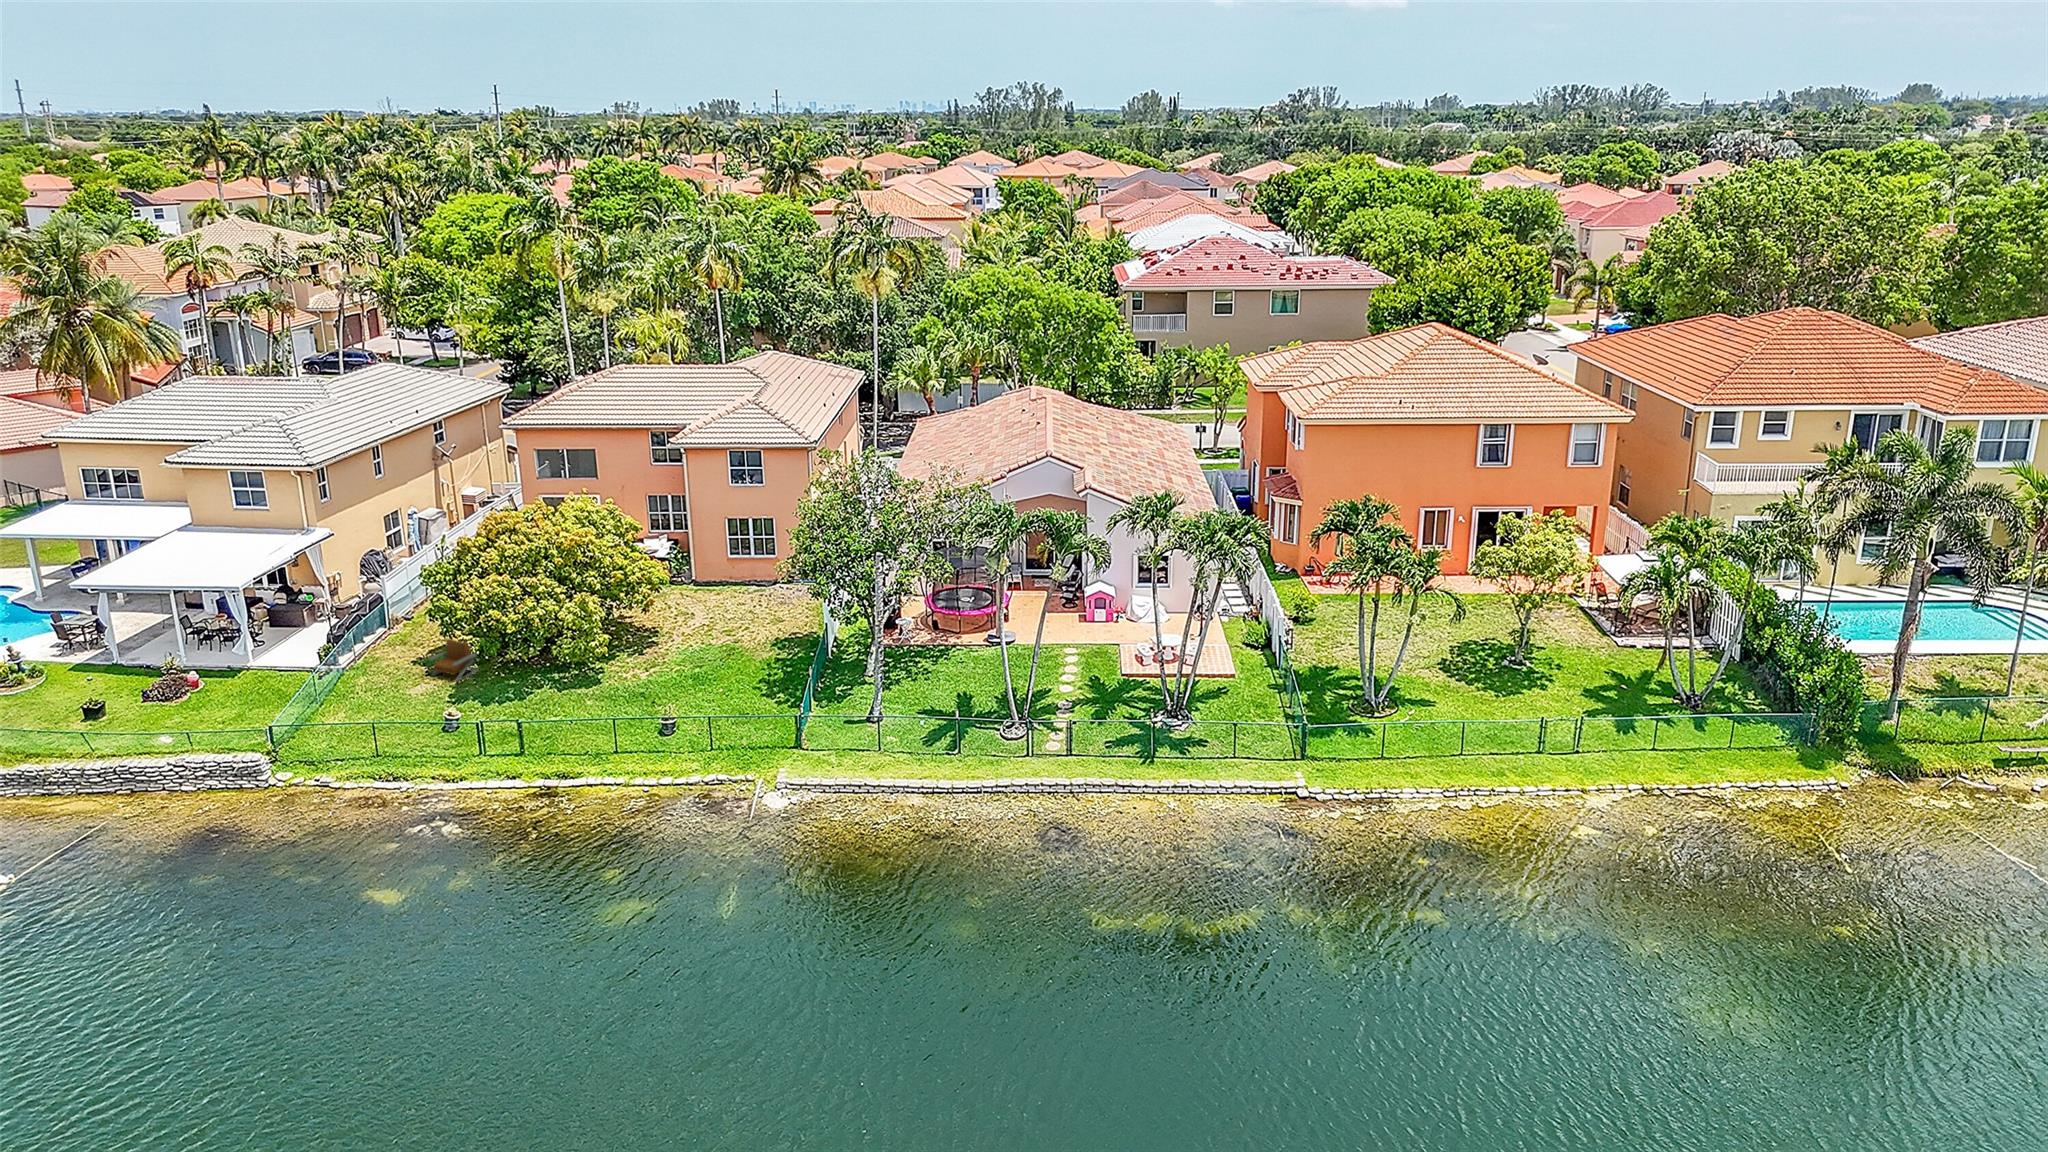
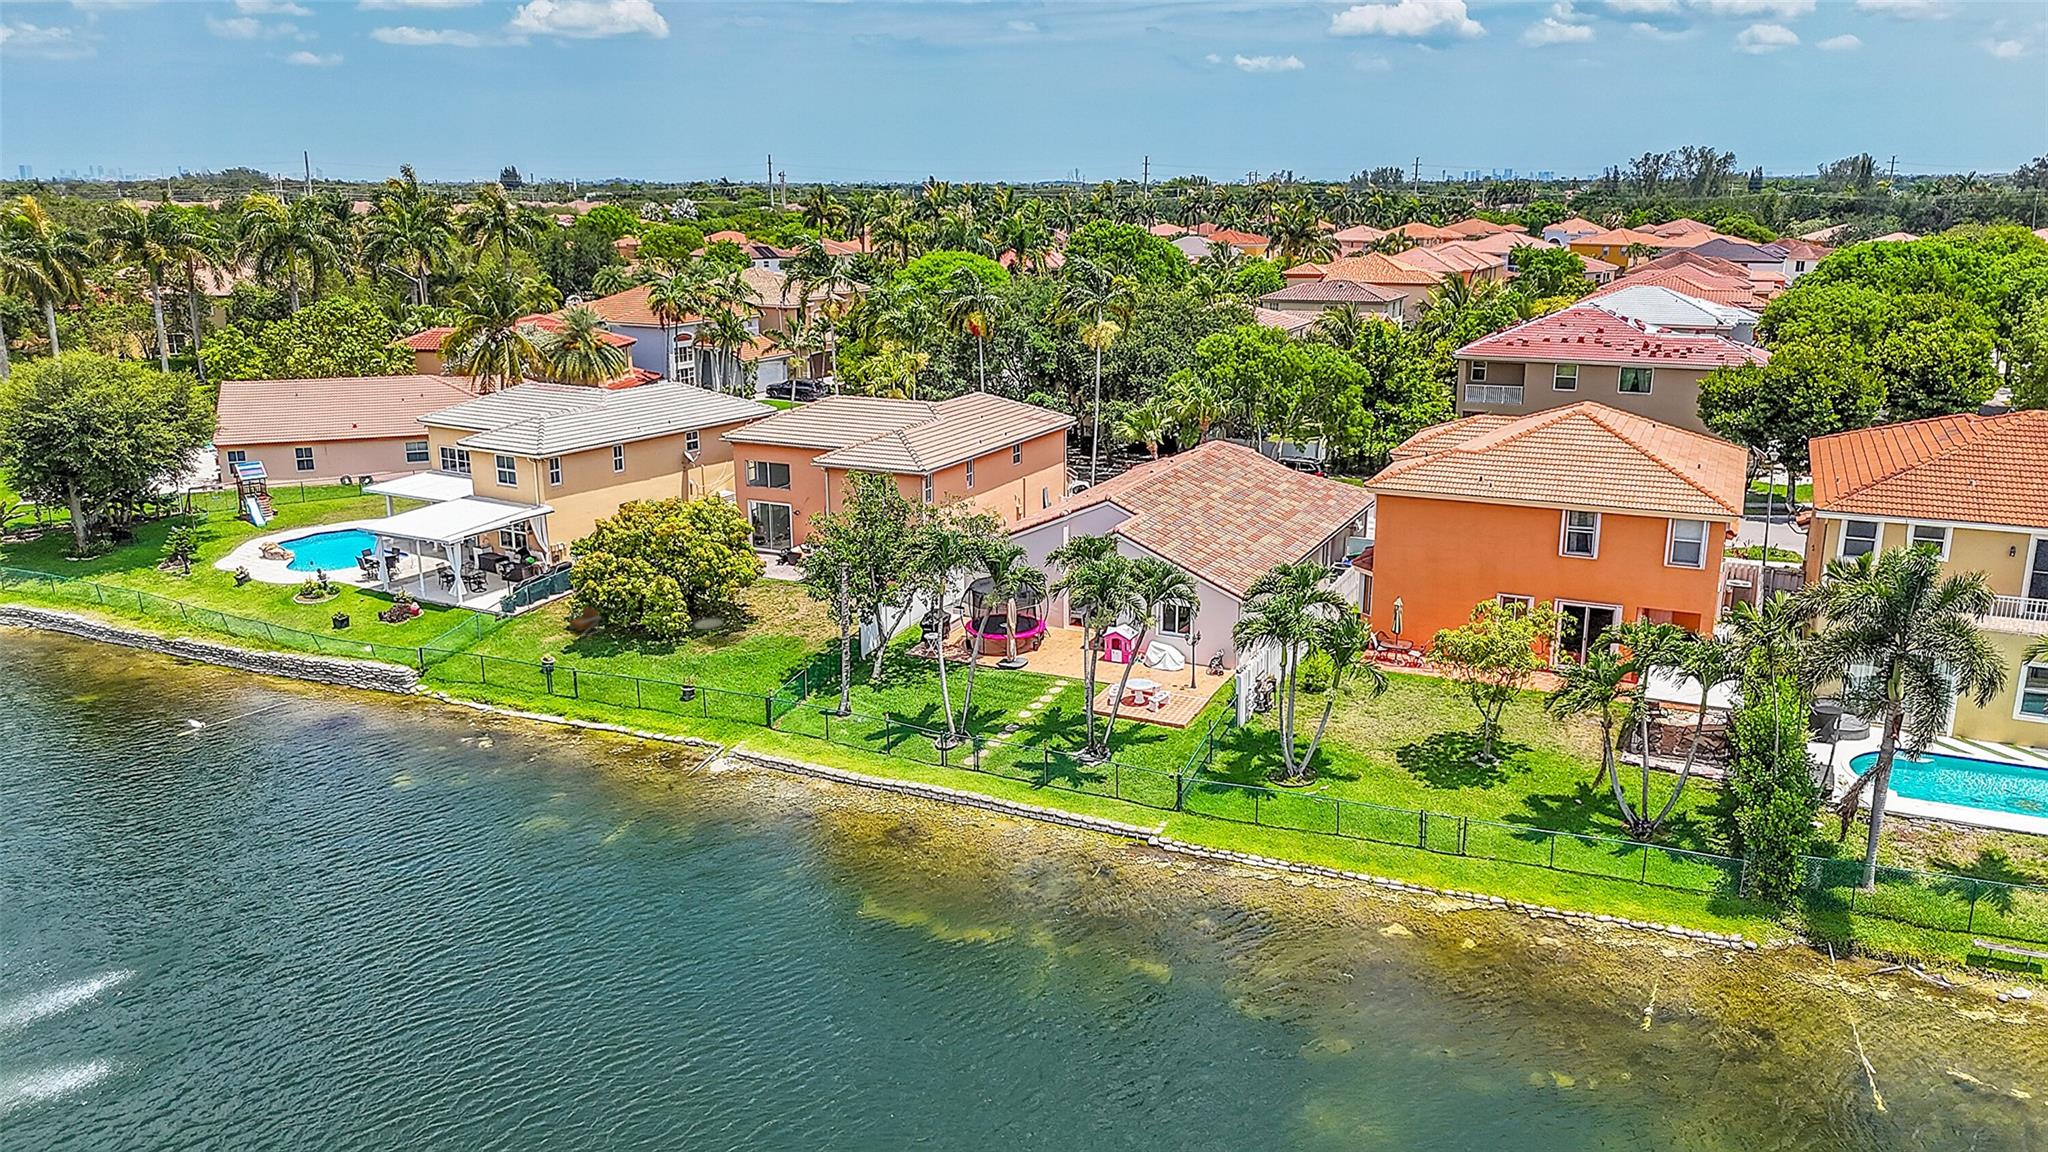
round table: none [605,635,643,668] -> present [693,617,725,642]

